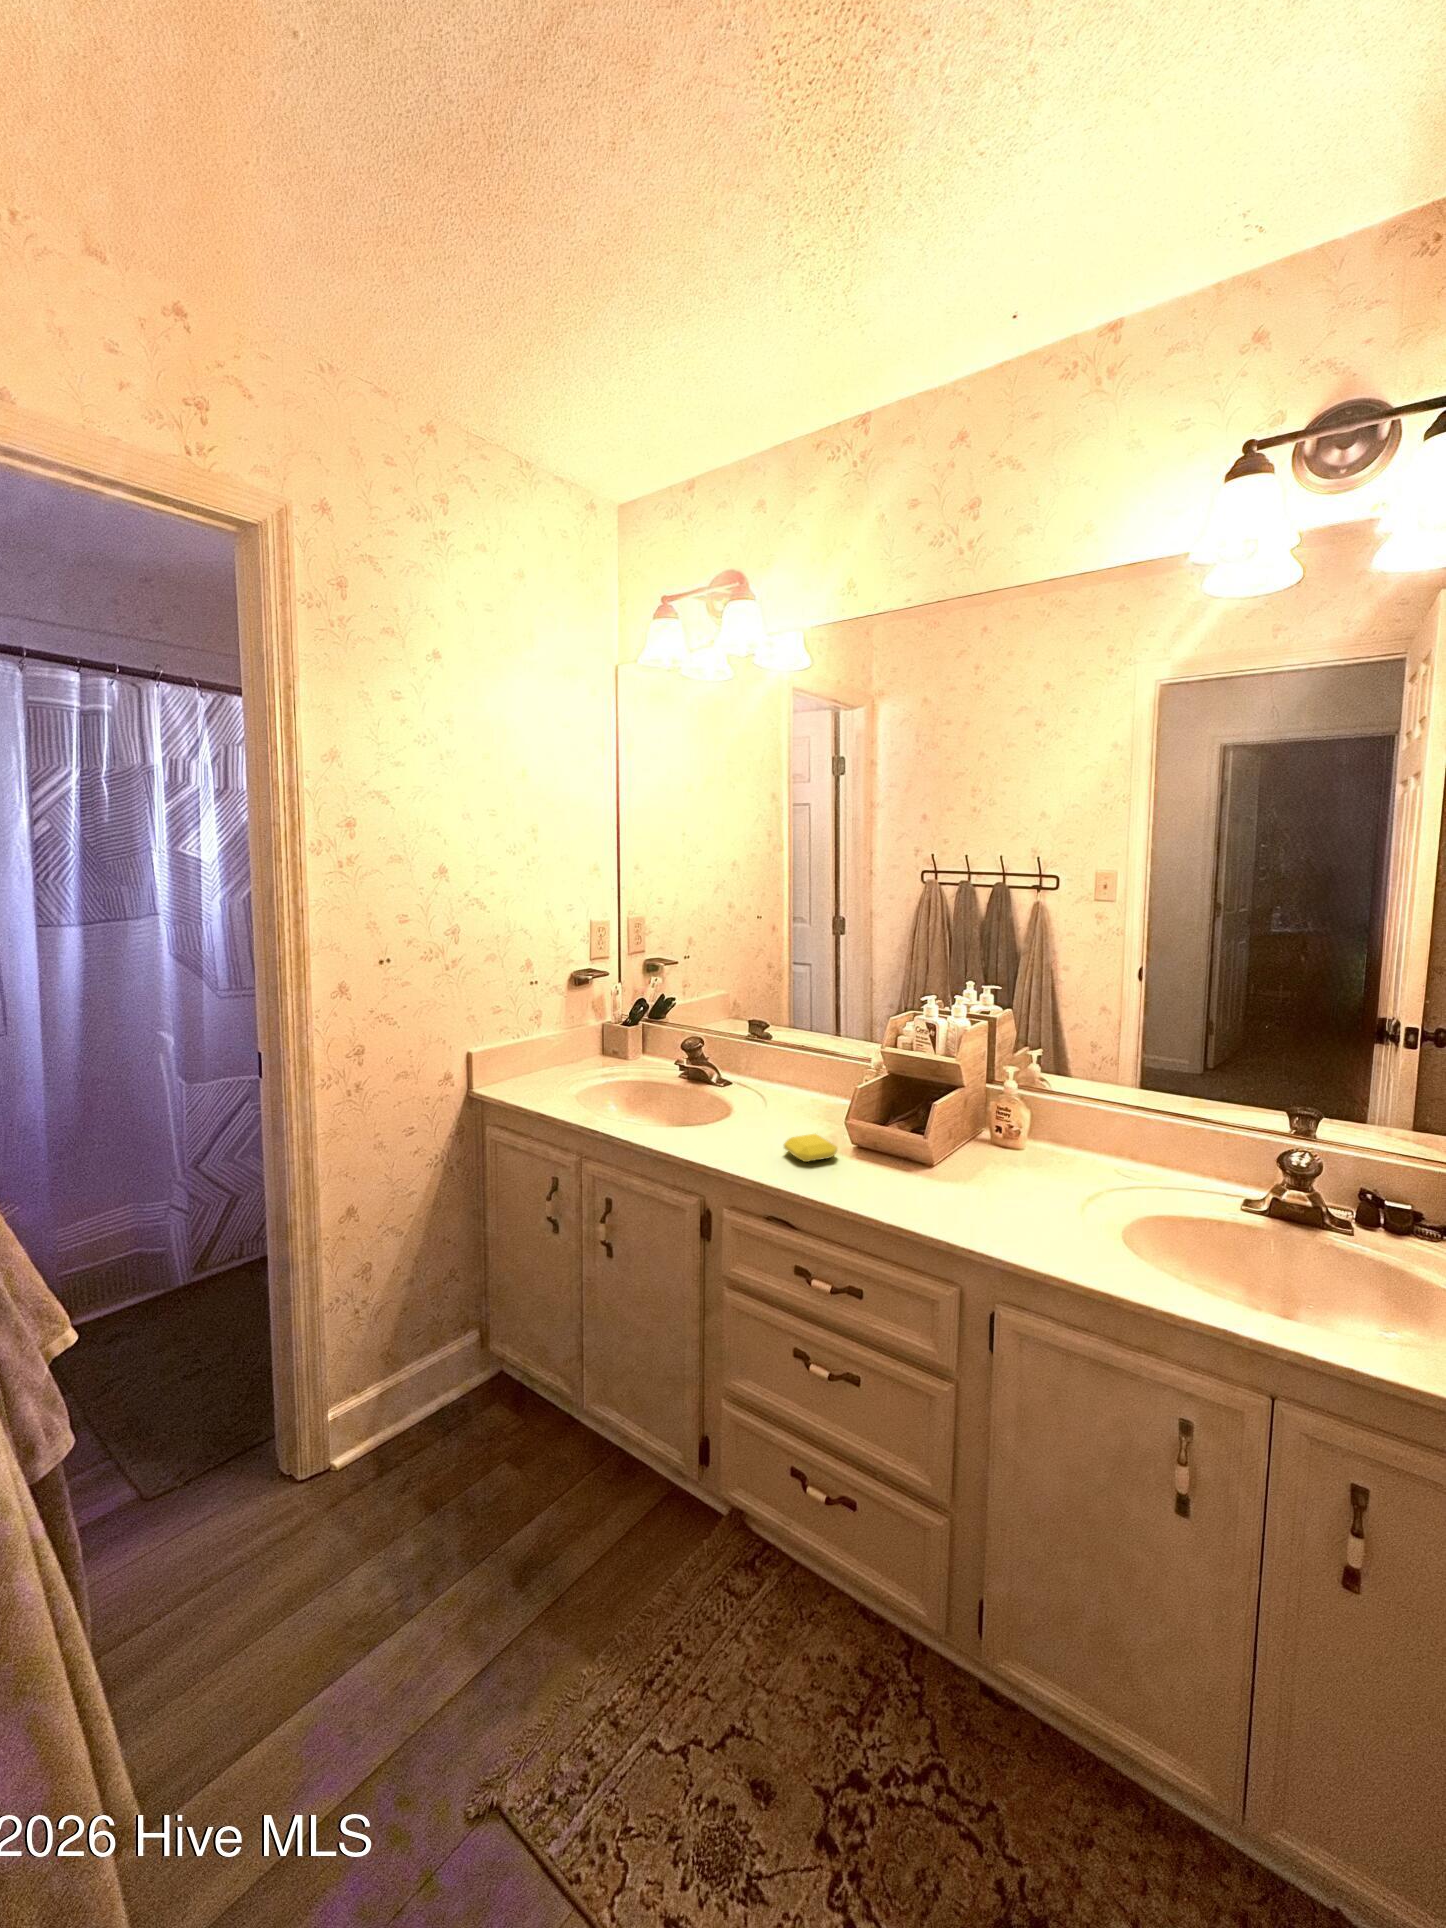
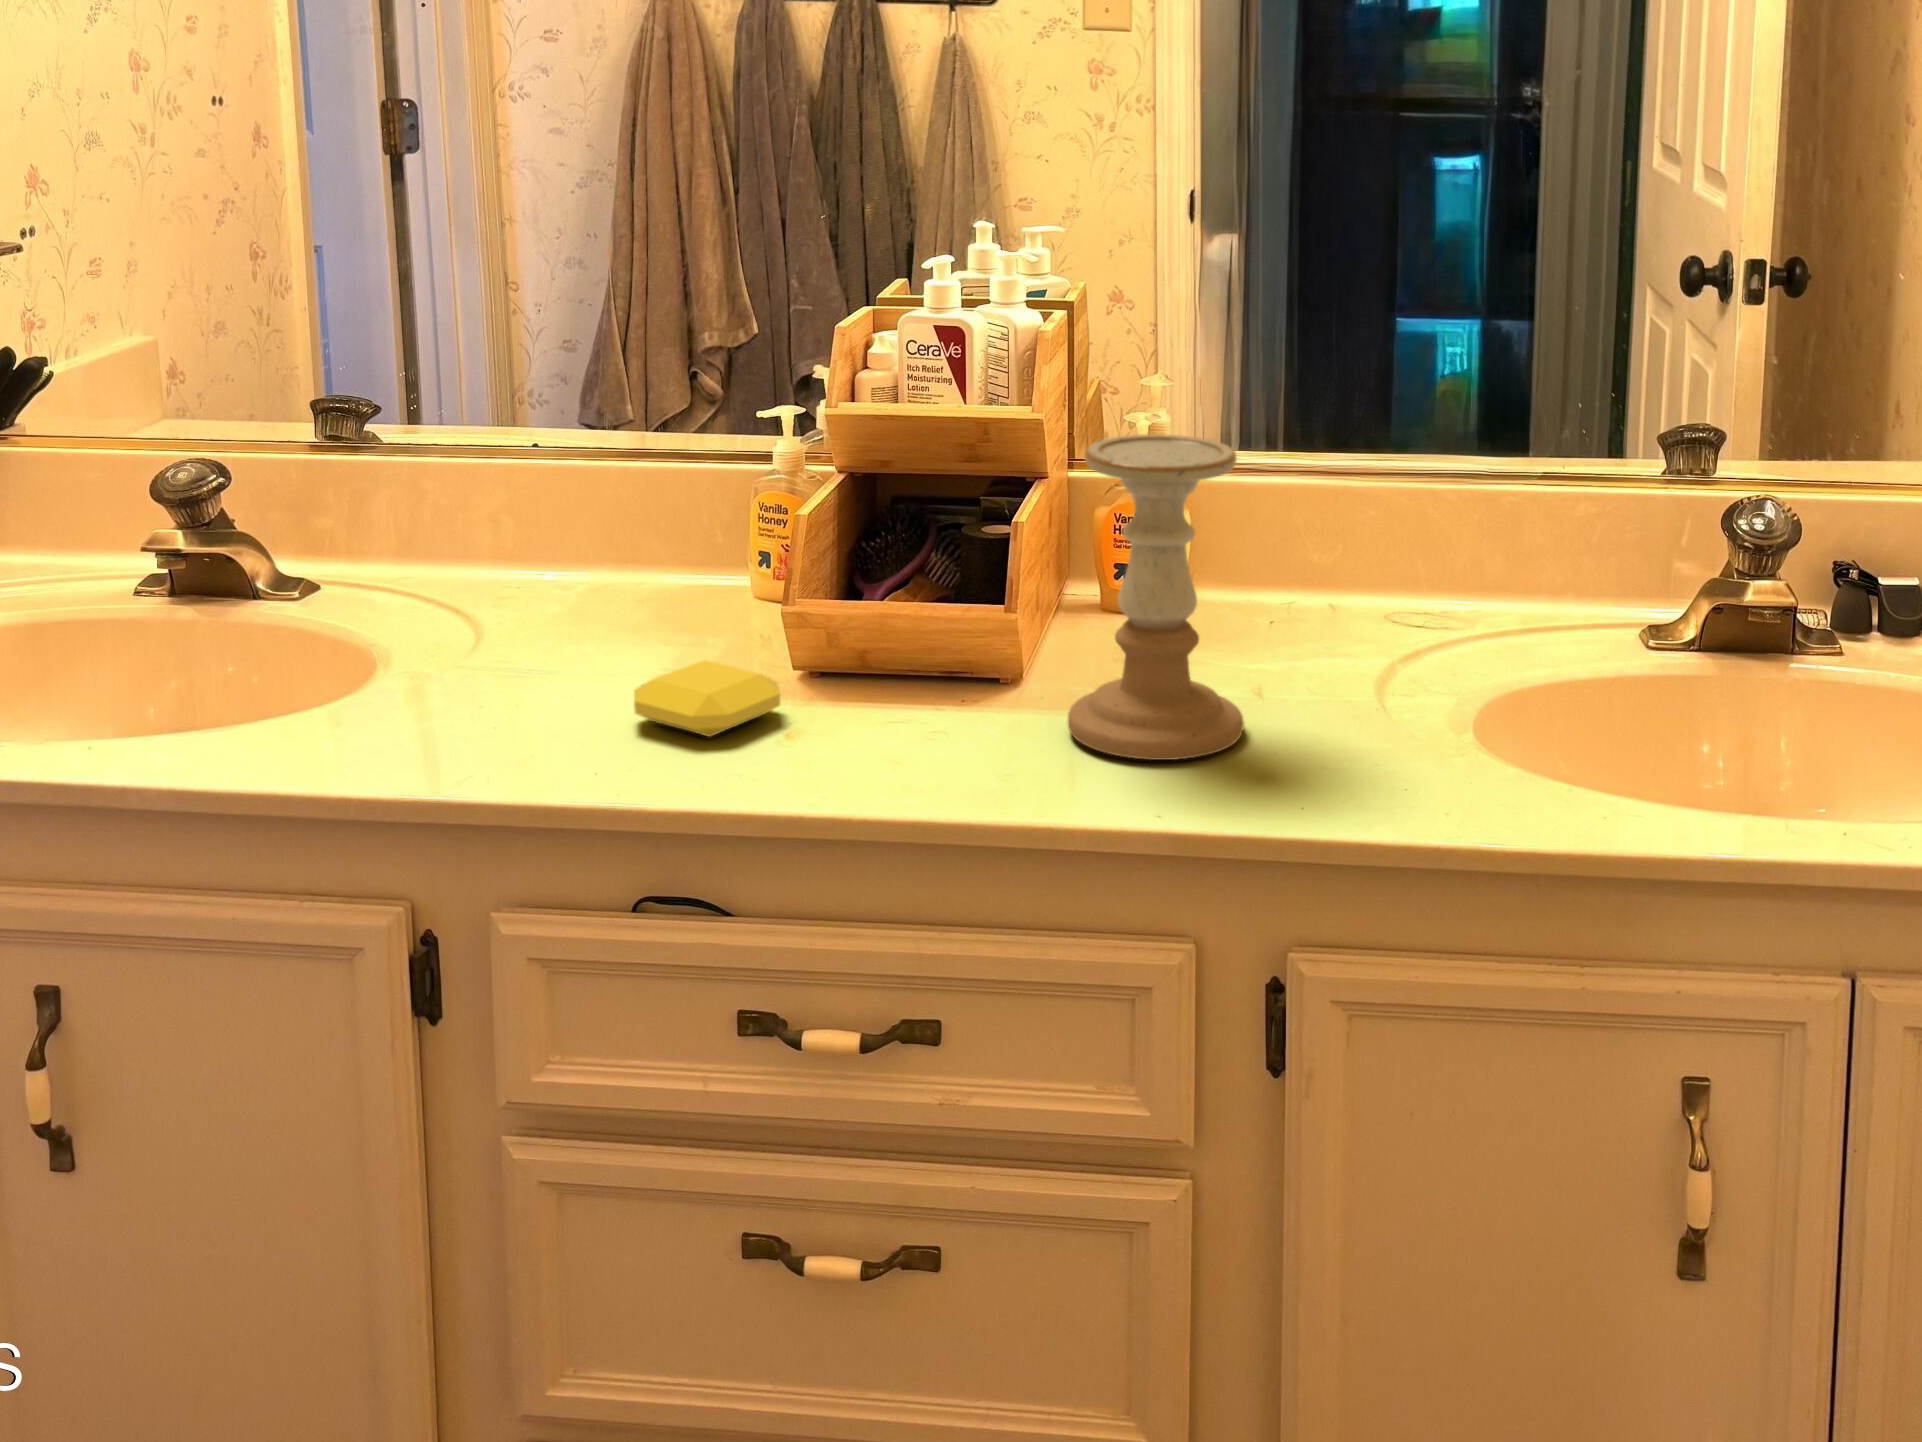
candle holder: none [934,1075,1008,1212] -> present [1068,434,1244,760]

